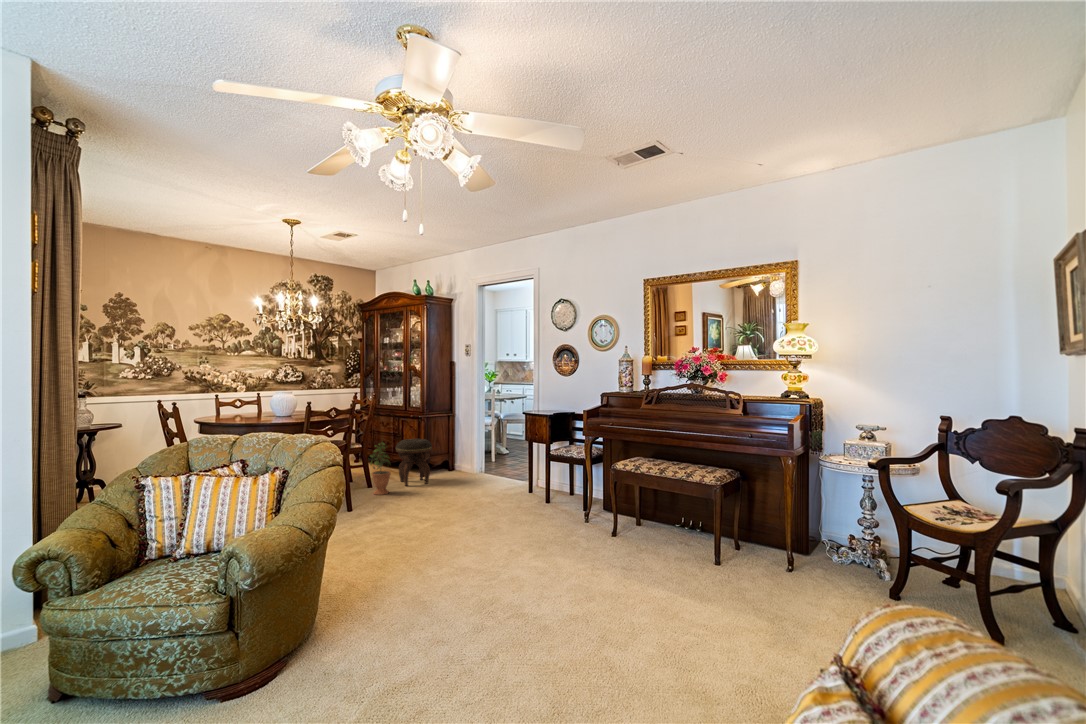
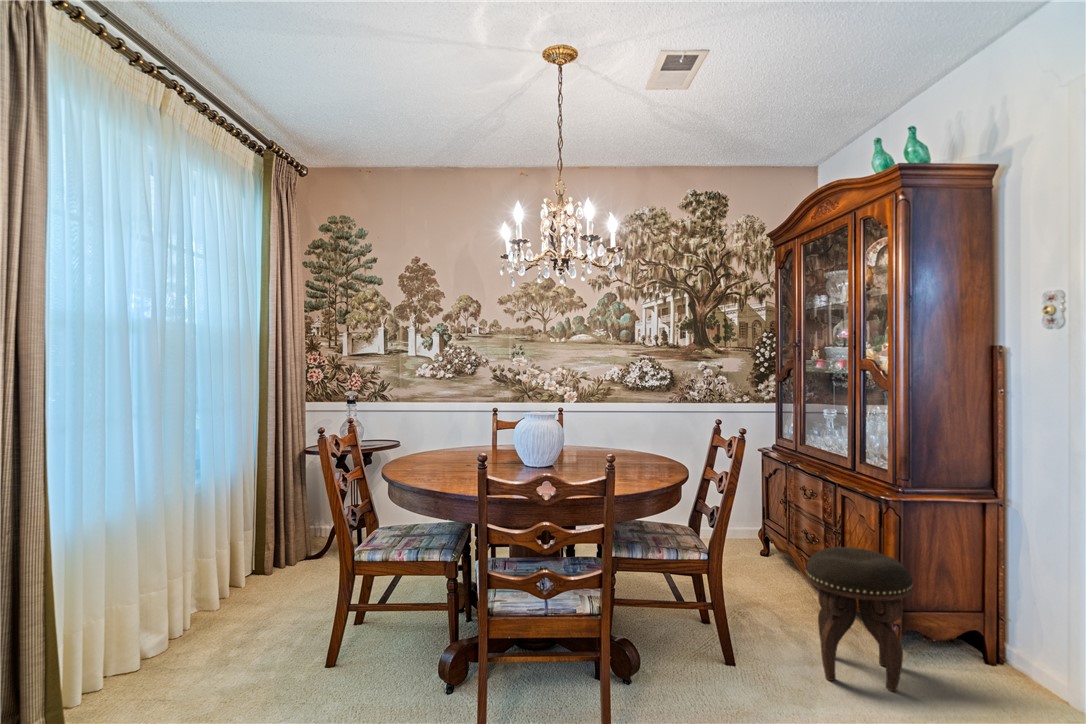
potted plant: present [370,442,391,495] -> none [714,546,776,698]

